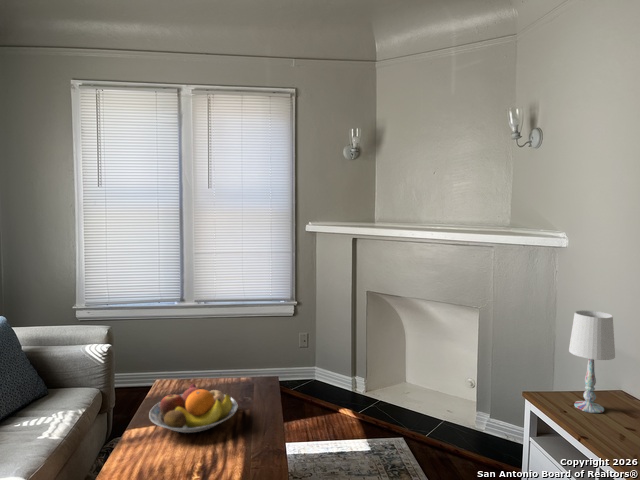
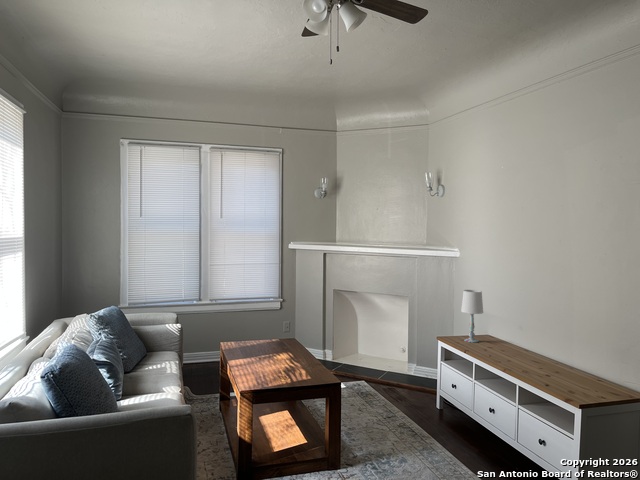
fruit bowl: present [149,384,237,433] -> none [239,338,288,362]

